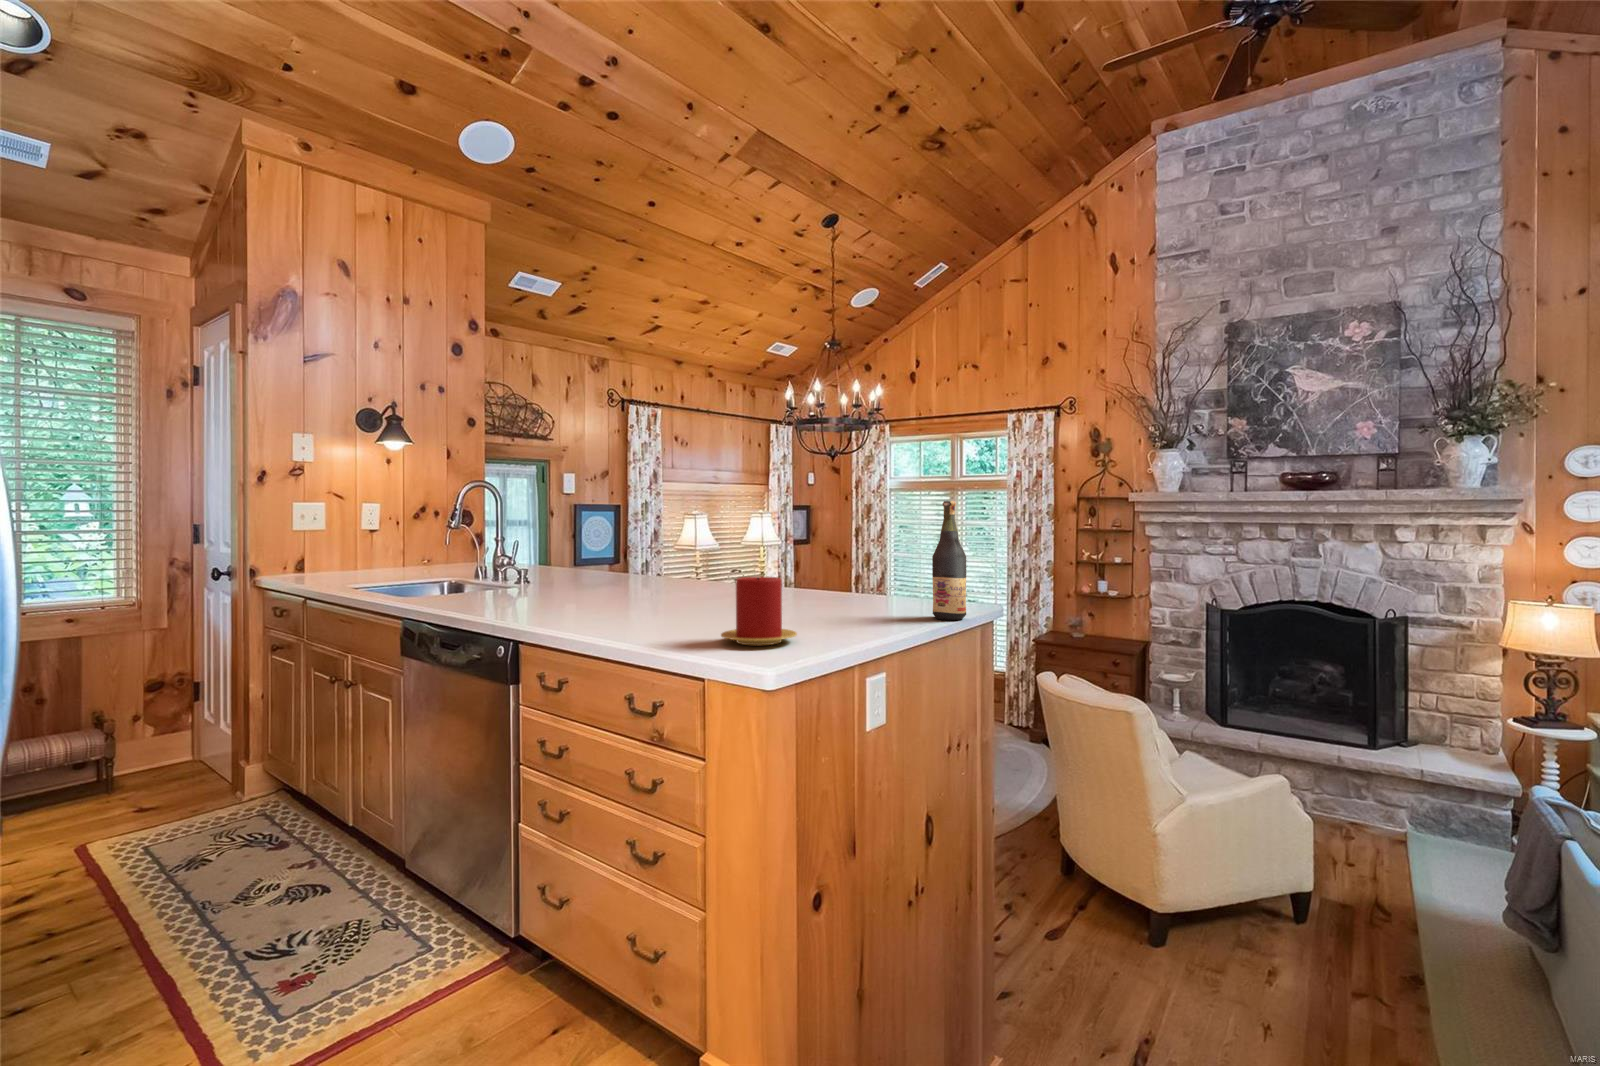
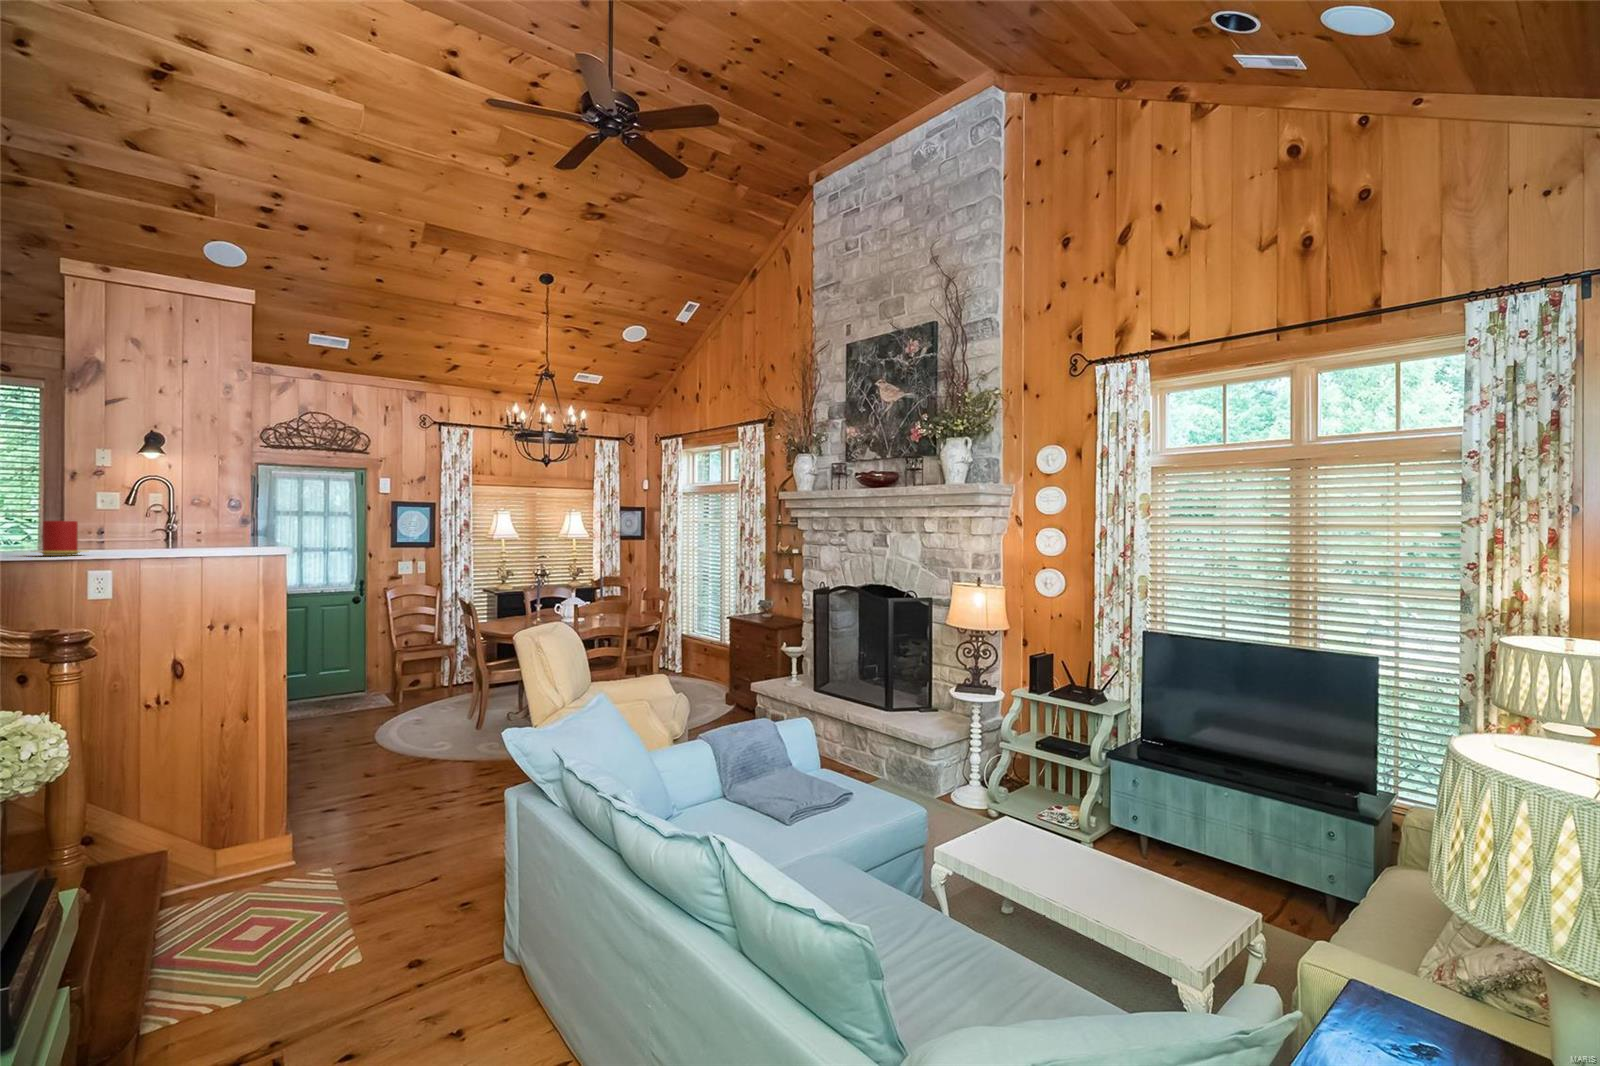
wine bottle: present [932,501,966,620] -> none [219,482,245,553]

